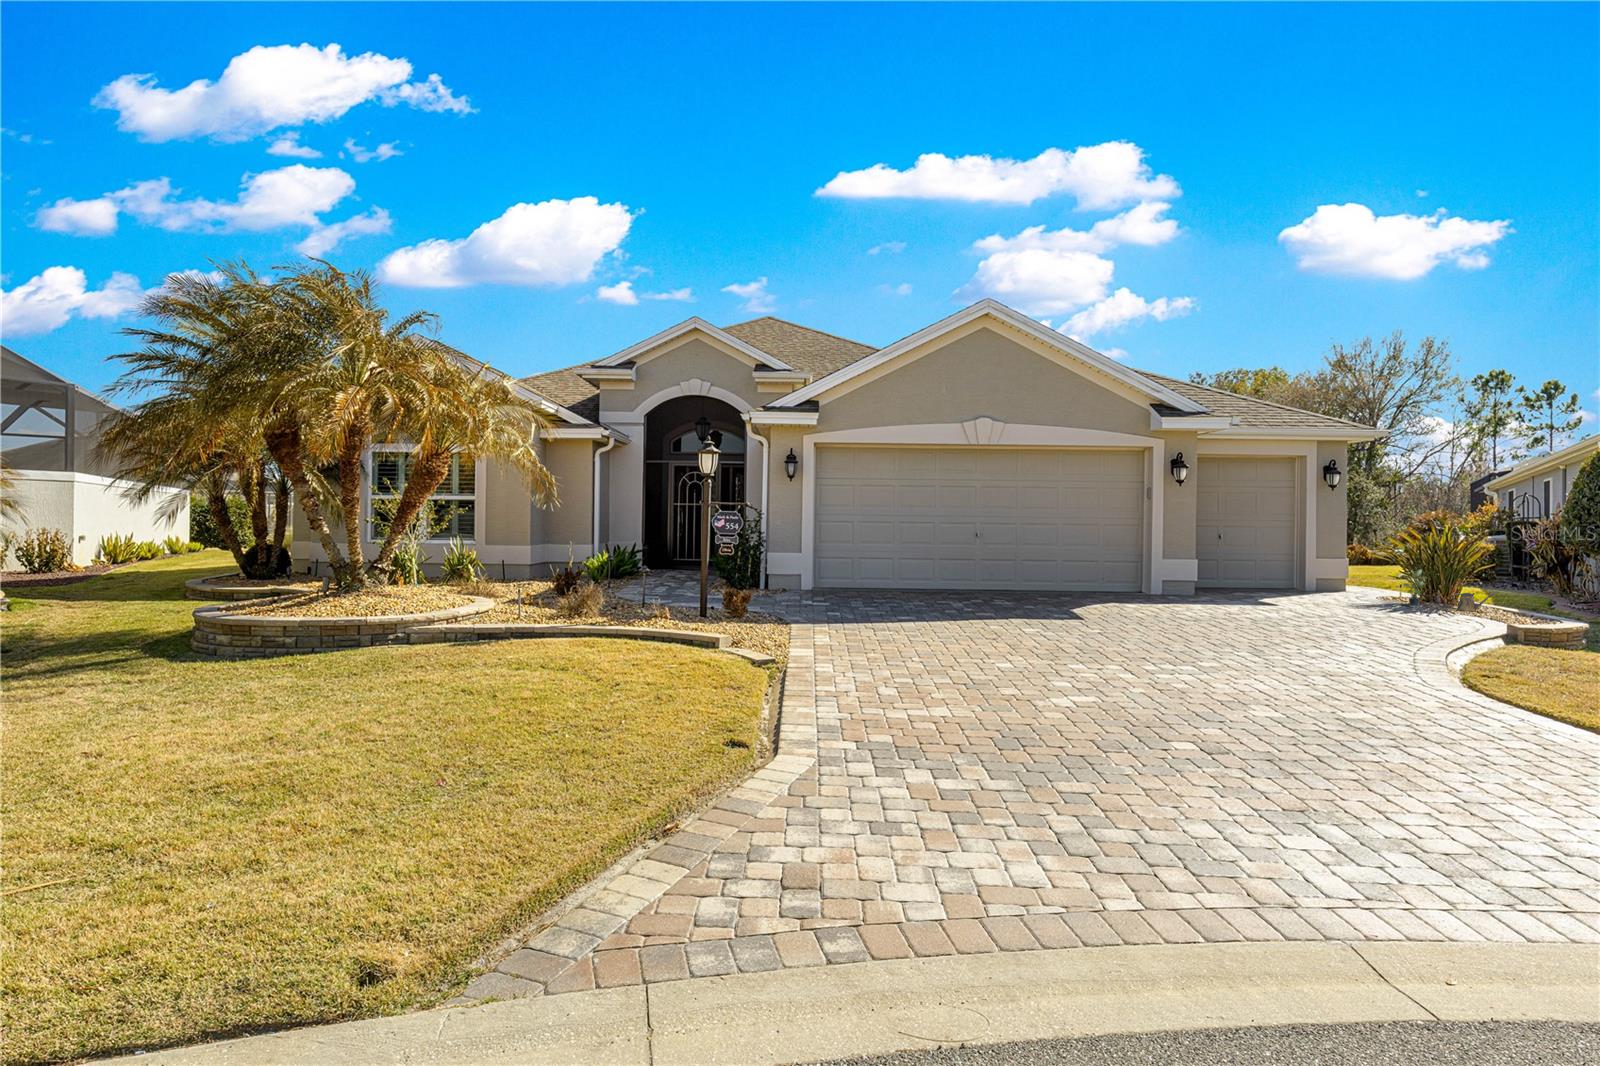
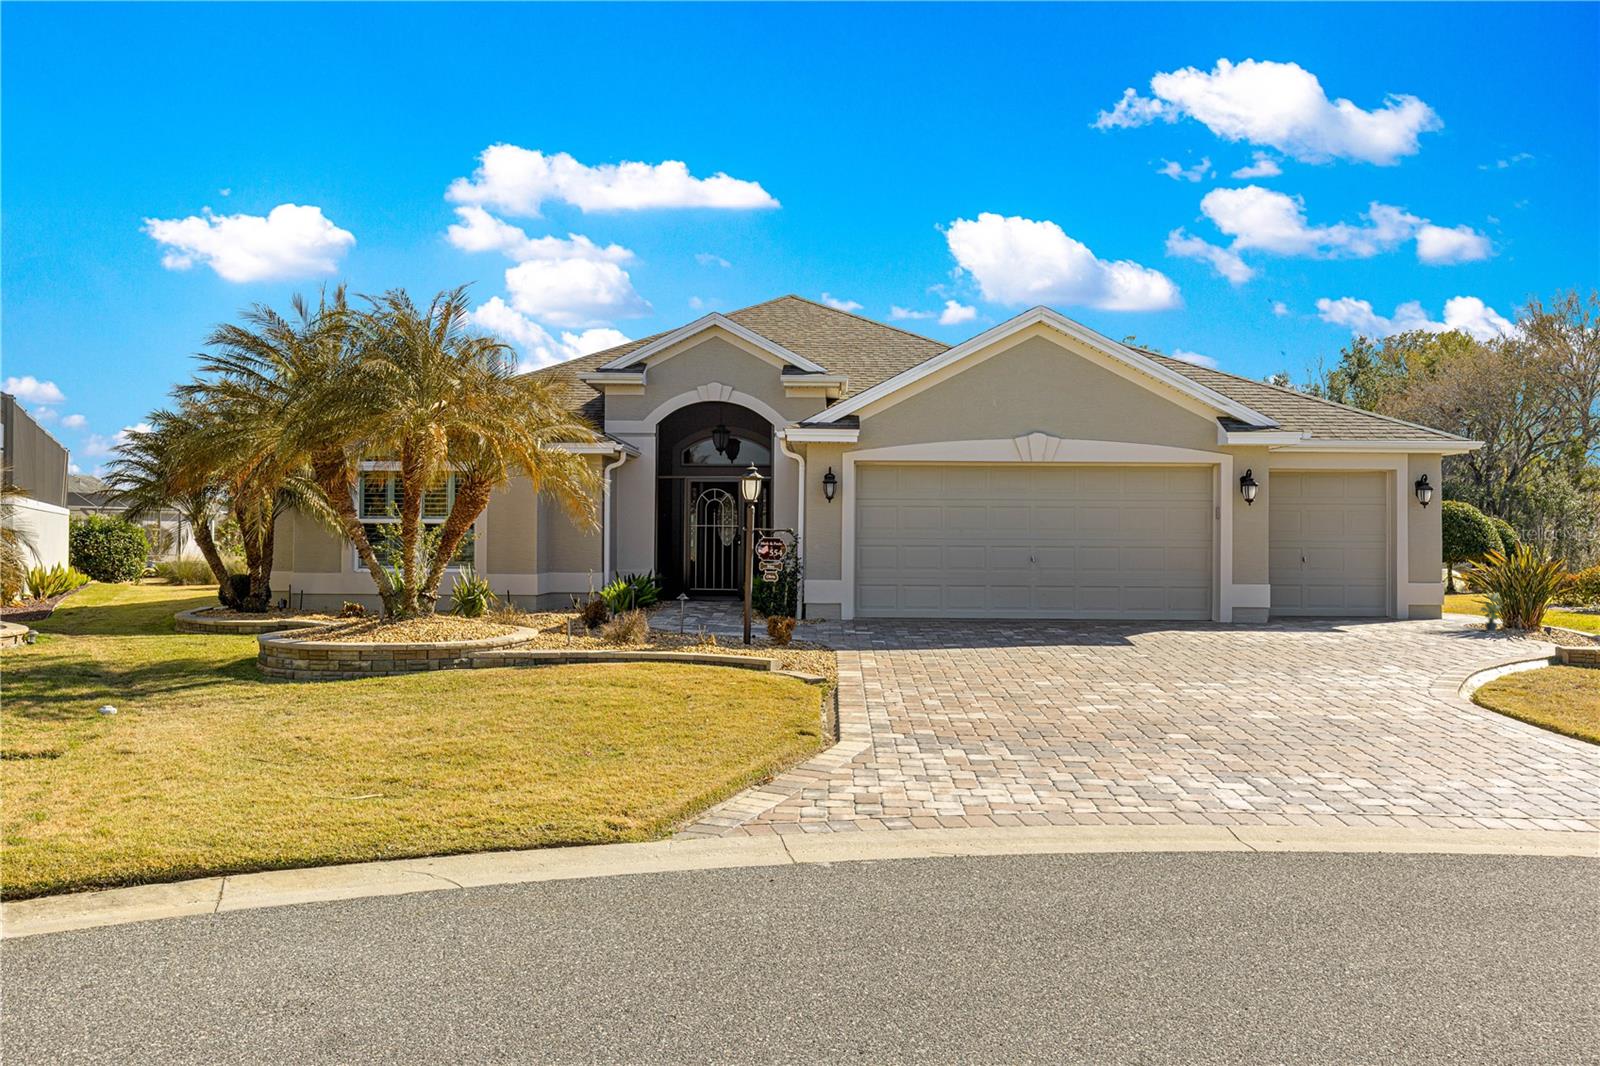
watering can: present [1453,593,1495,611] -> none [1530,616,1571,636]

